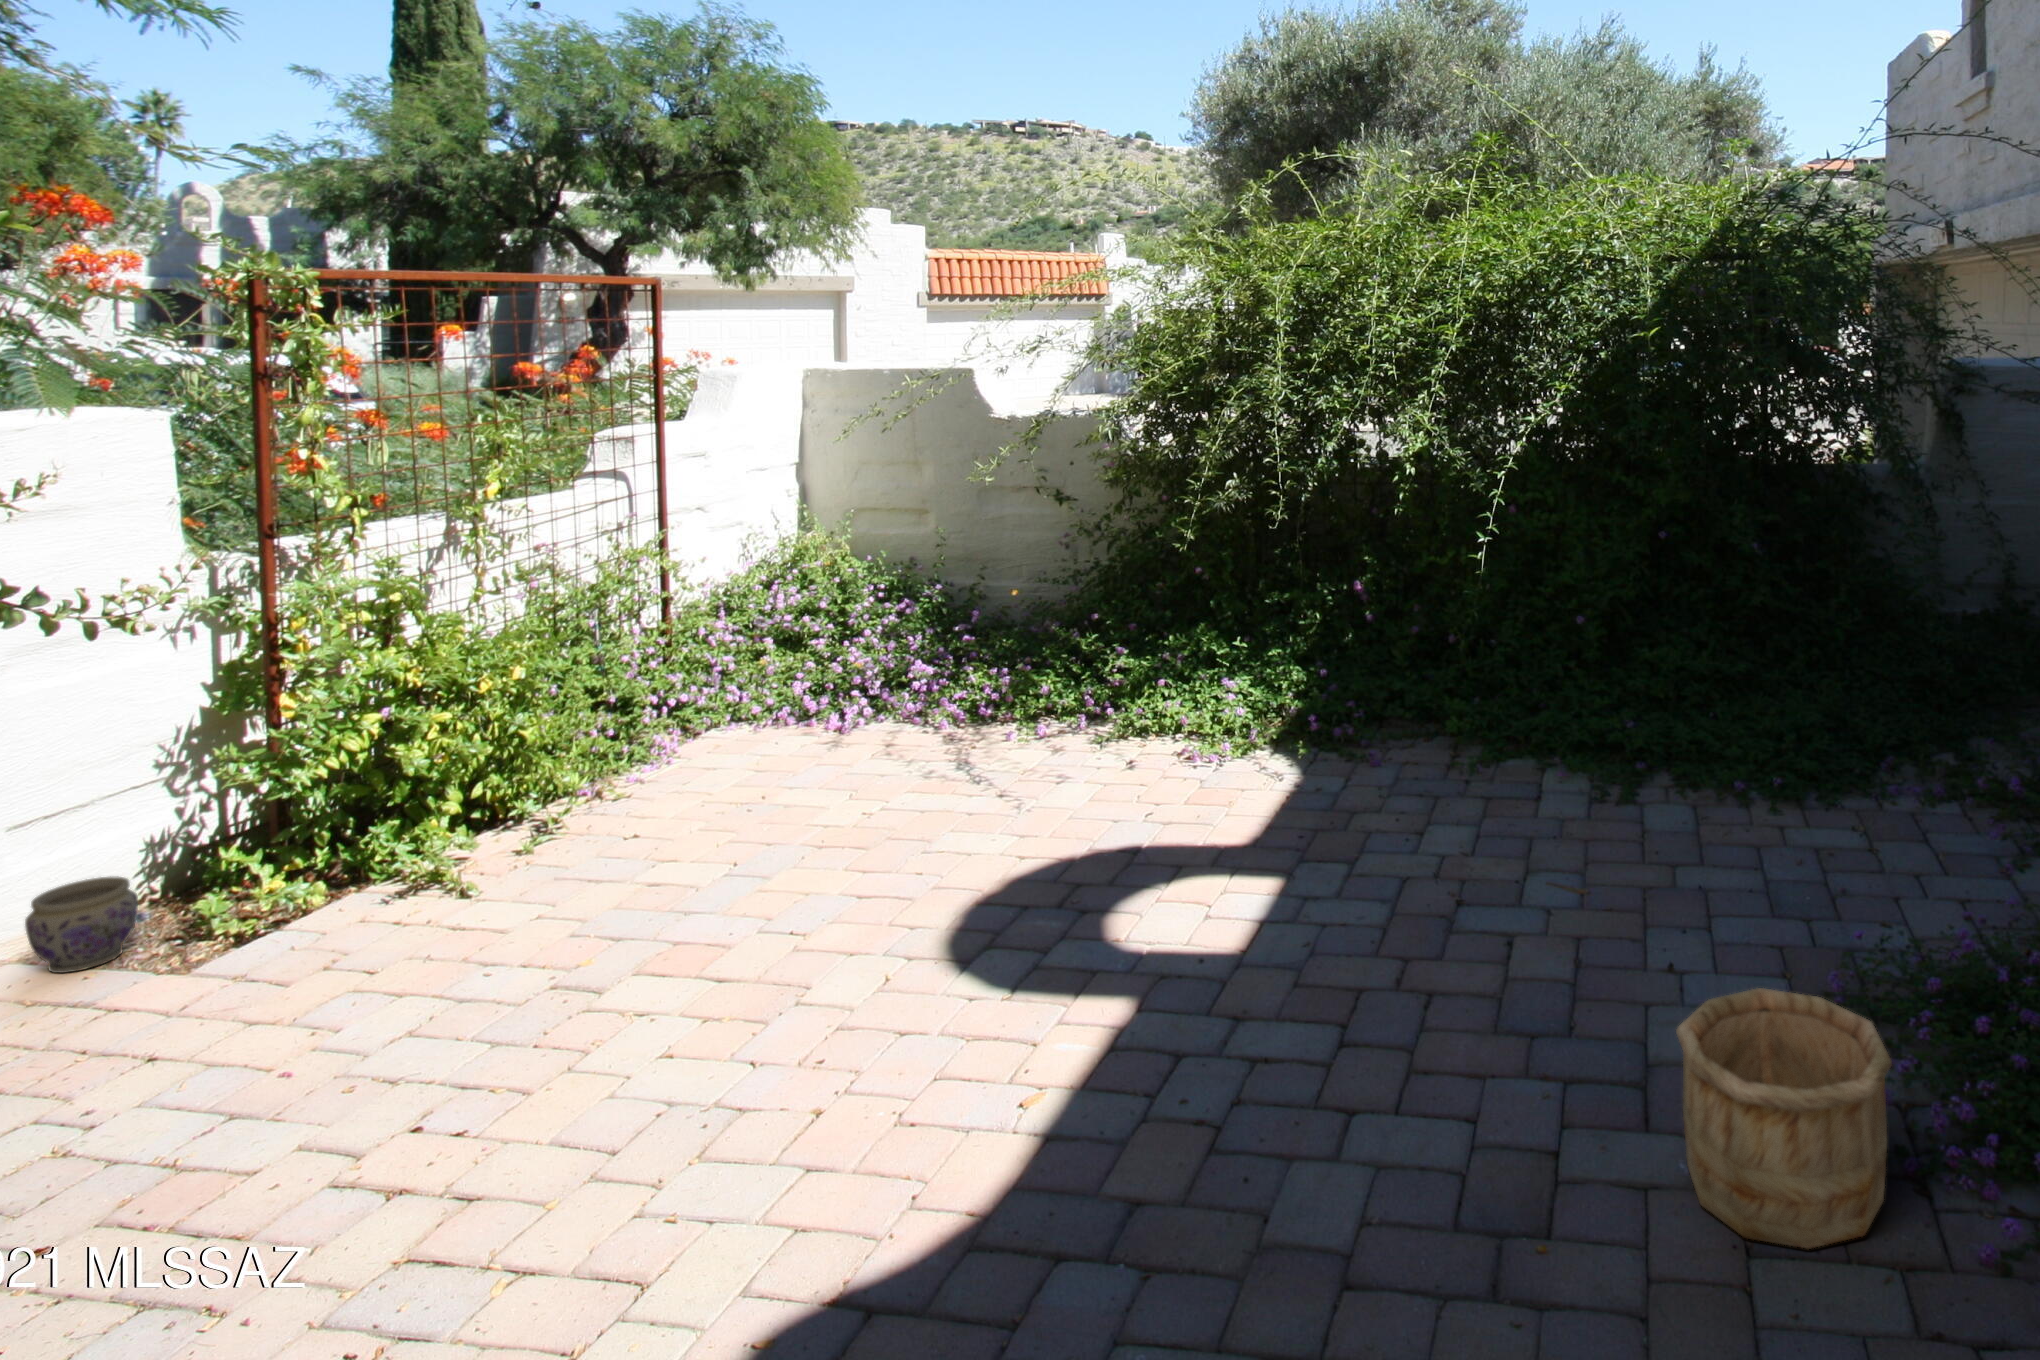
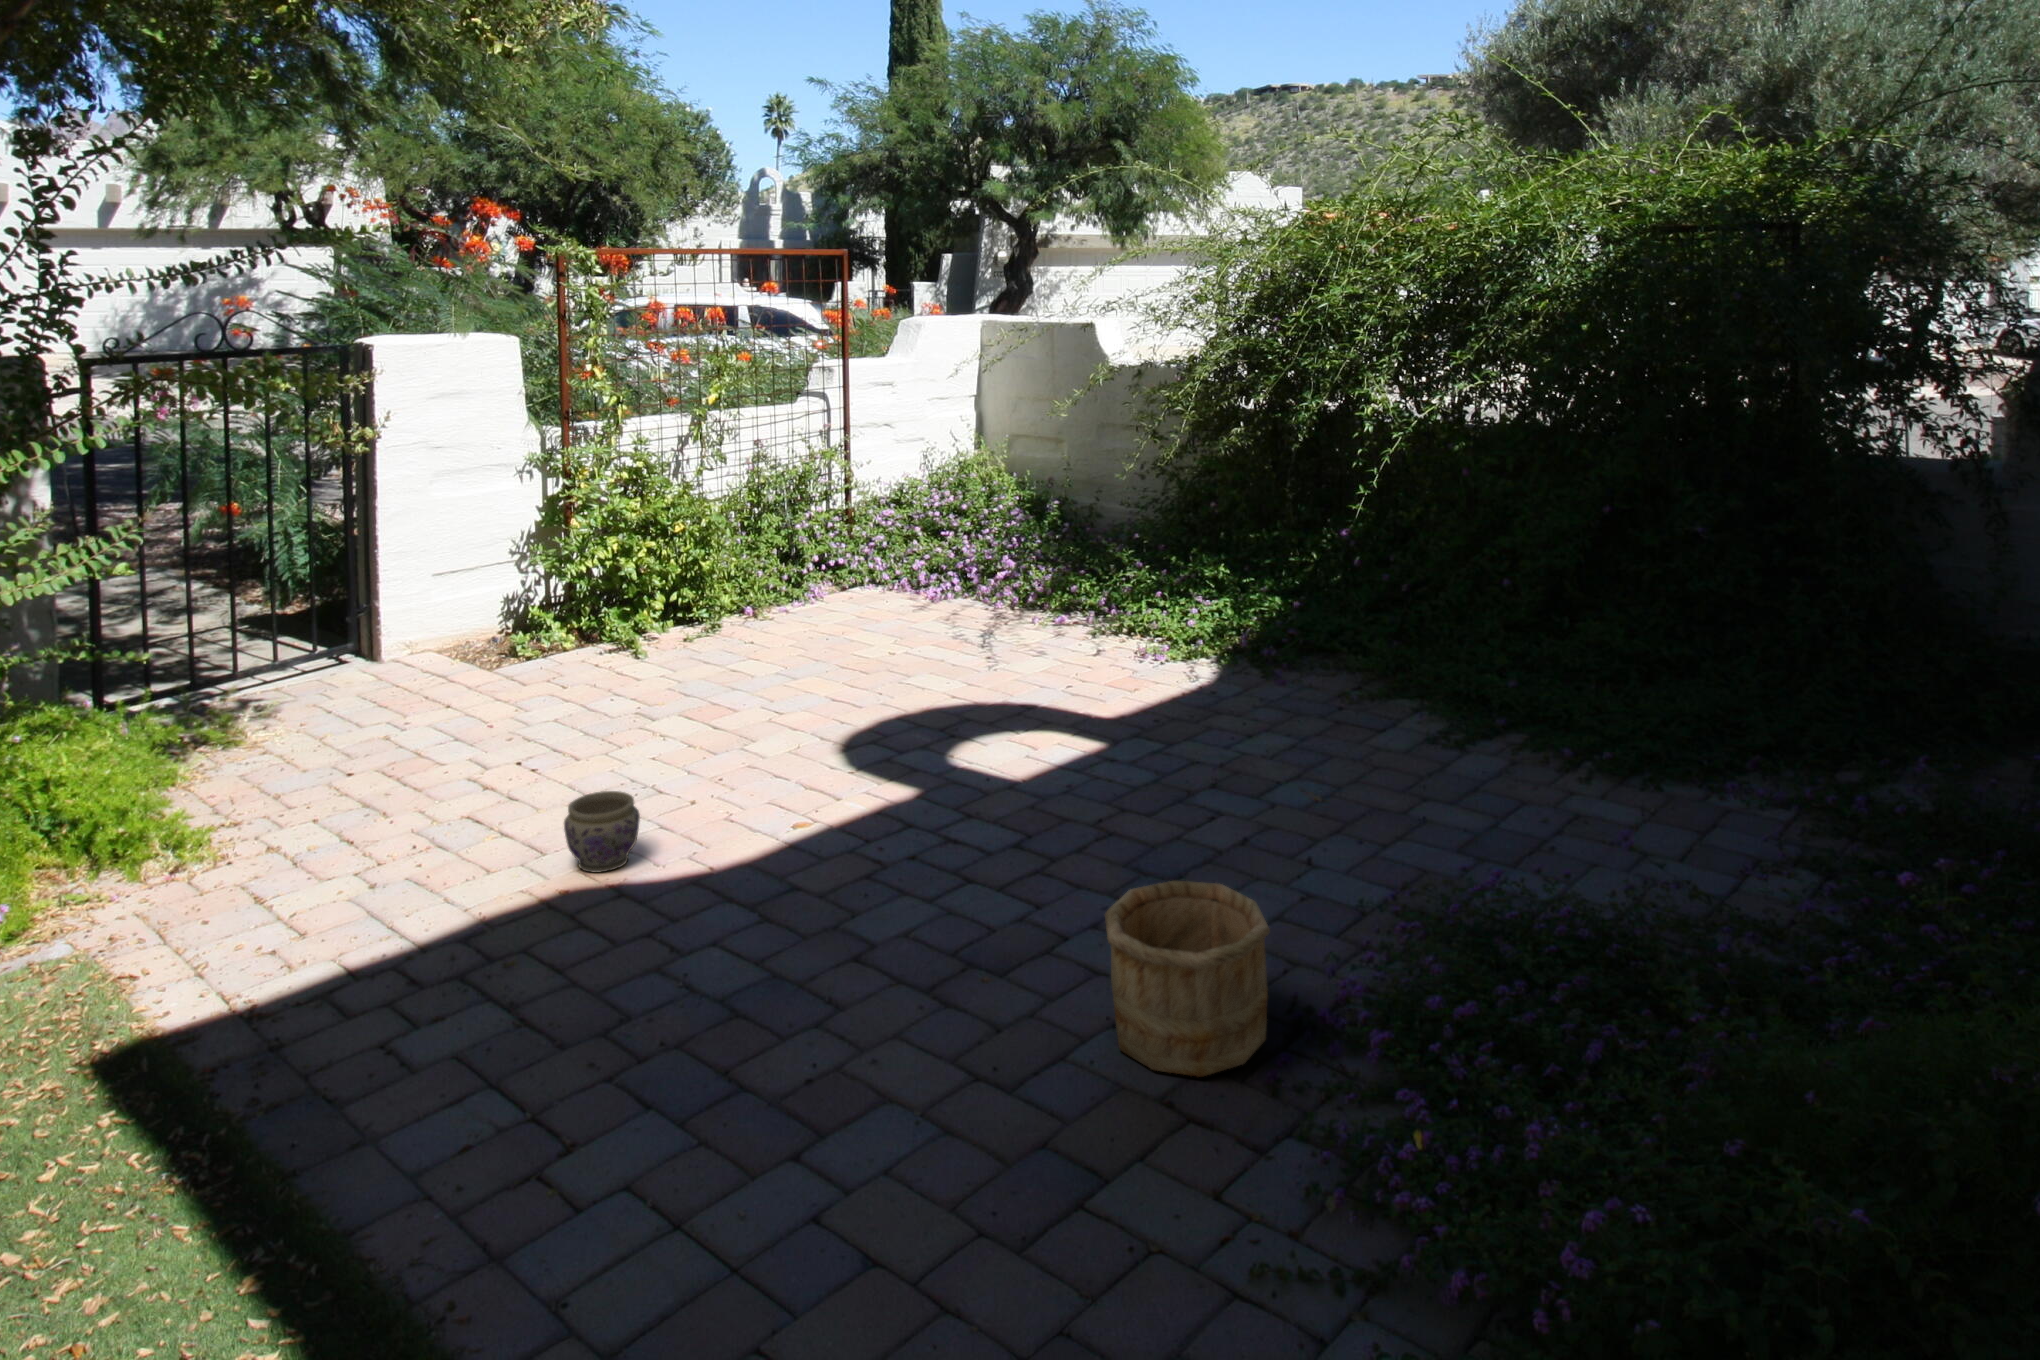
planter: present [25,876,138,973] -> present [564,791,640,872]

